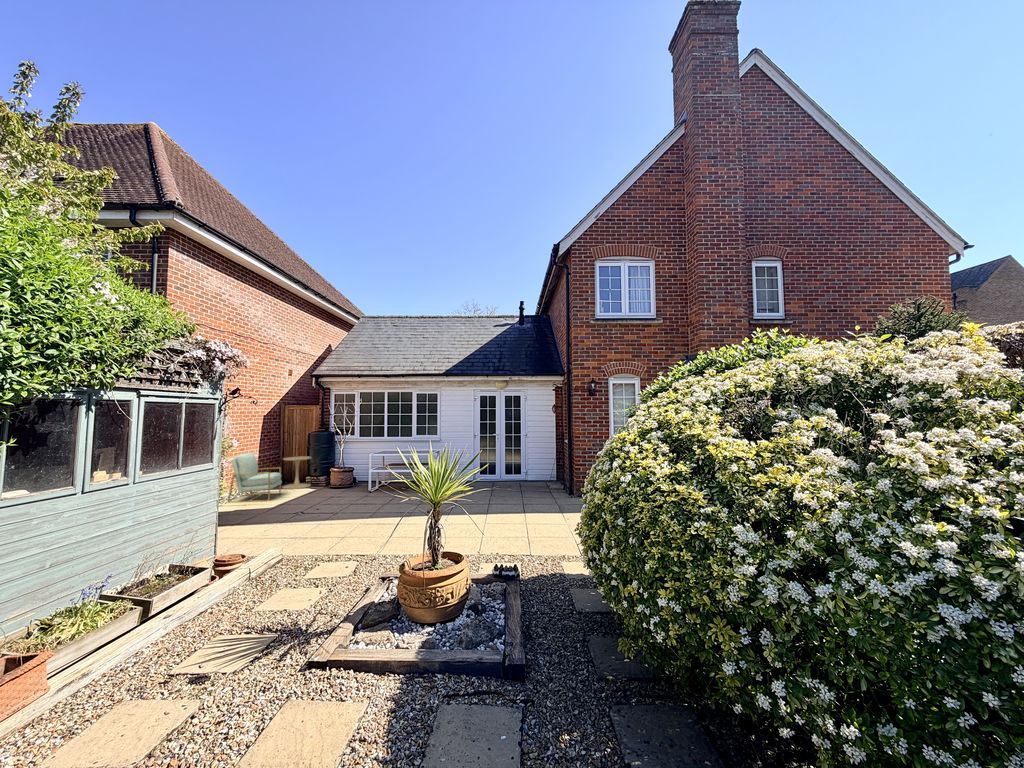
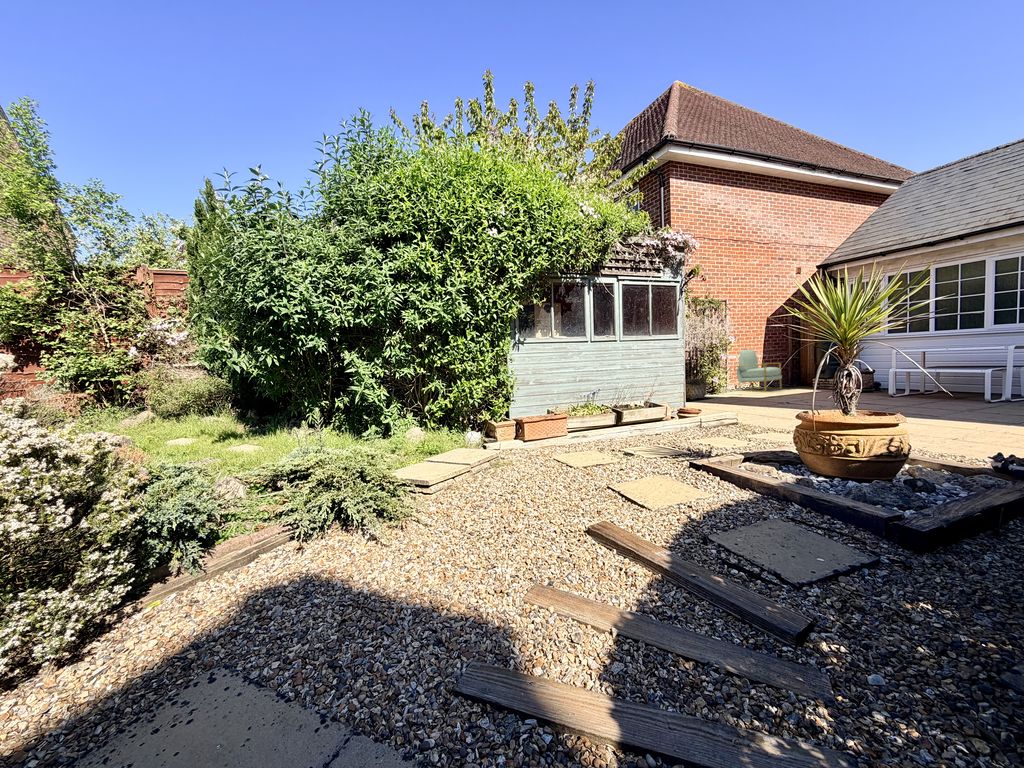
pedestal table: present [282,456,311,489] -> none [787,356,821,387]

